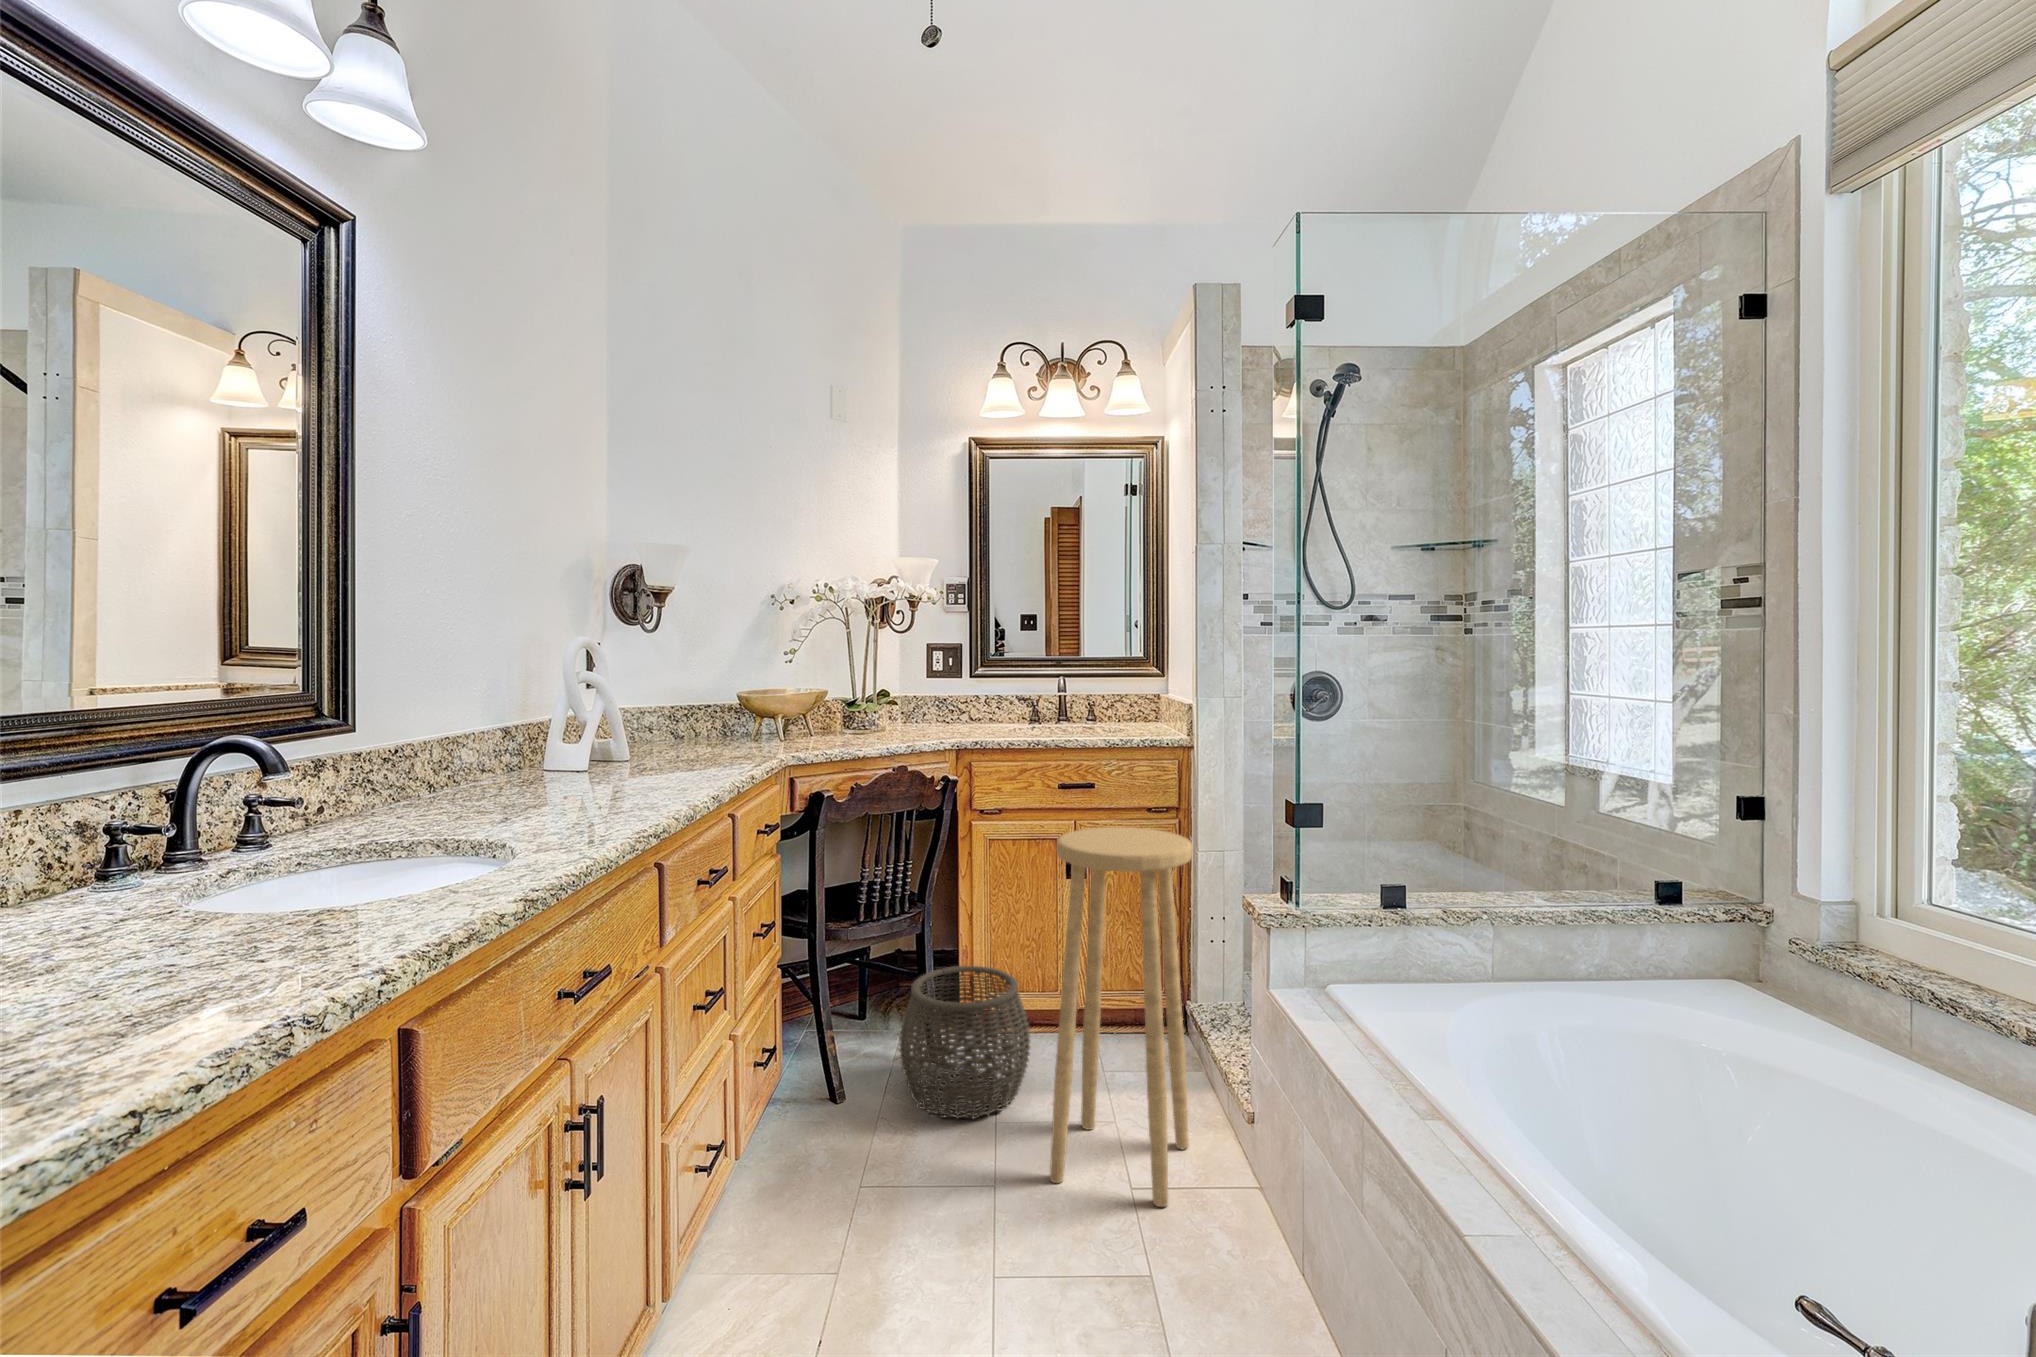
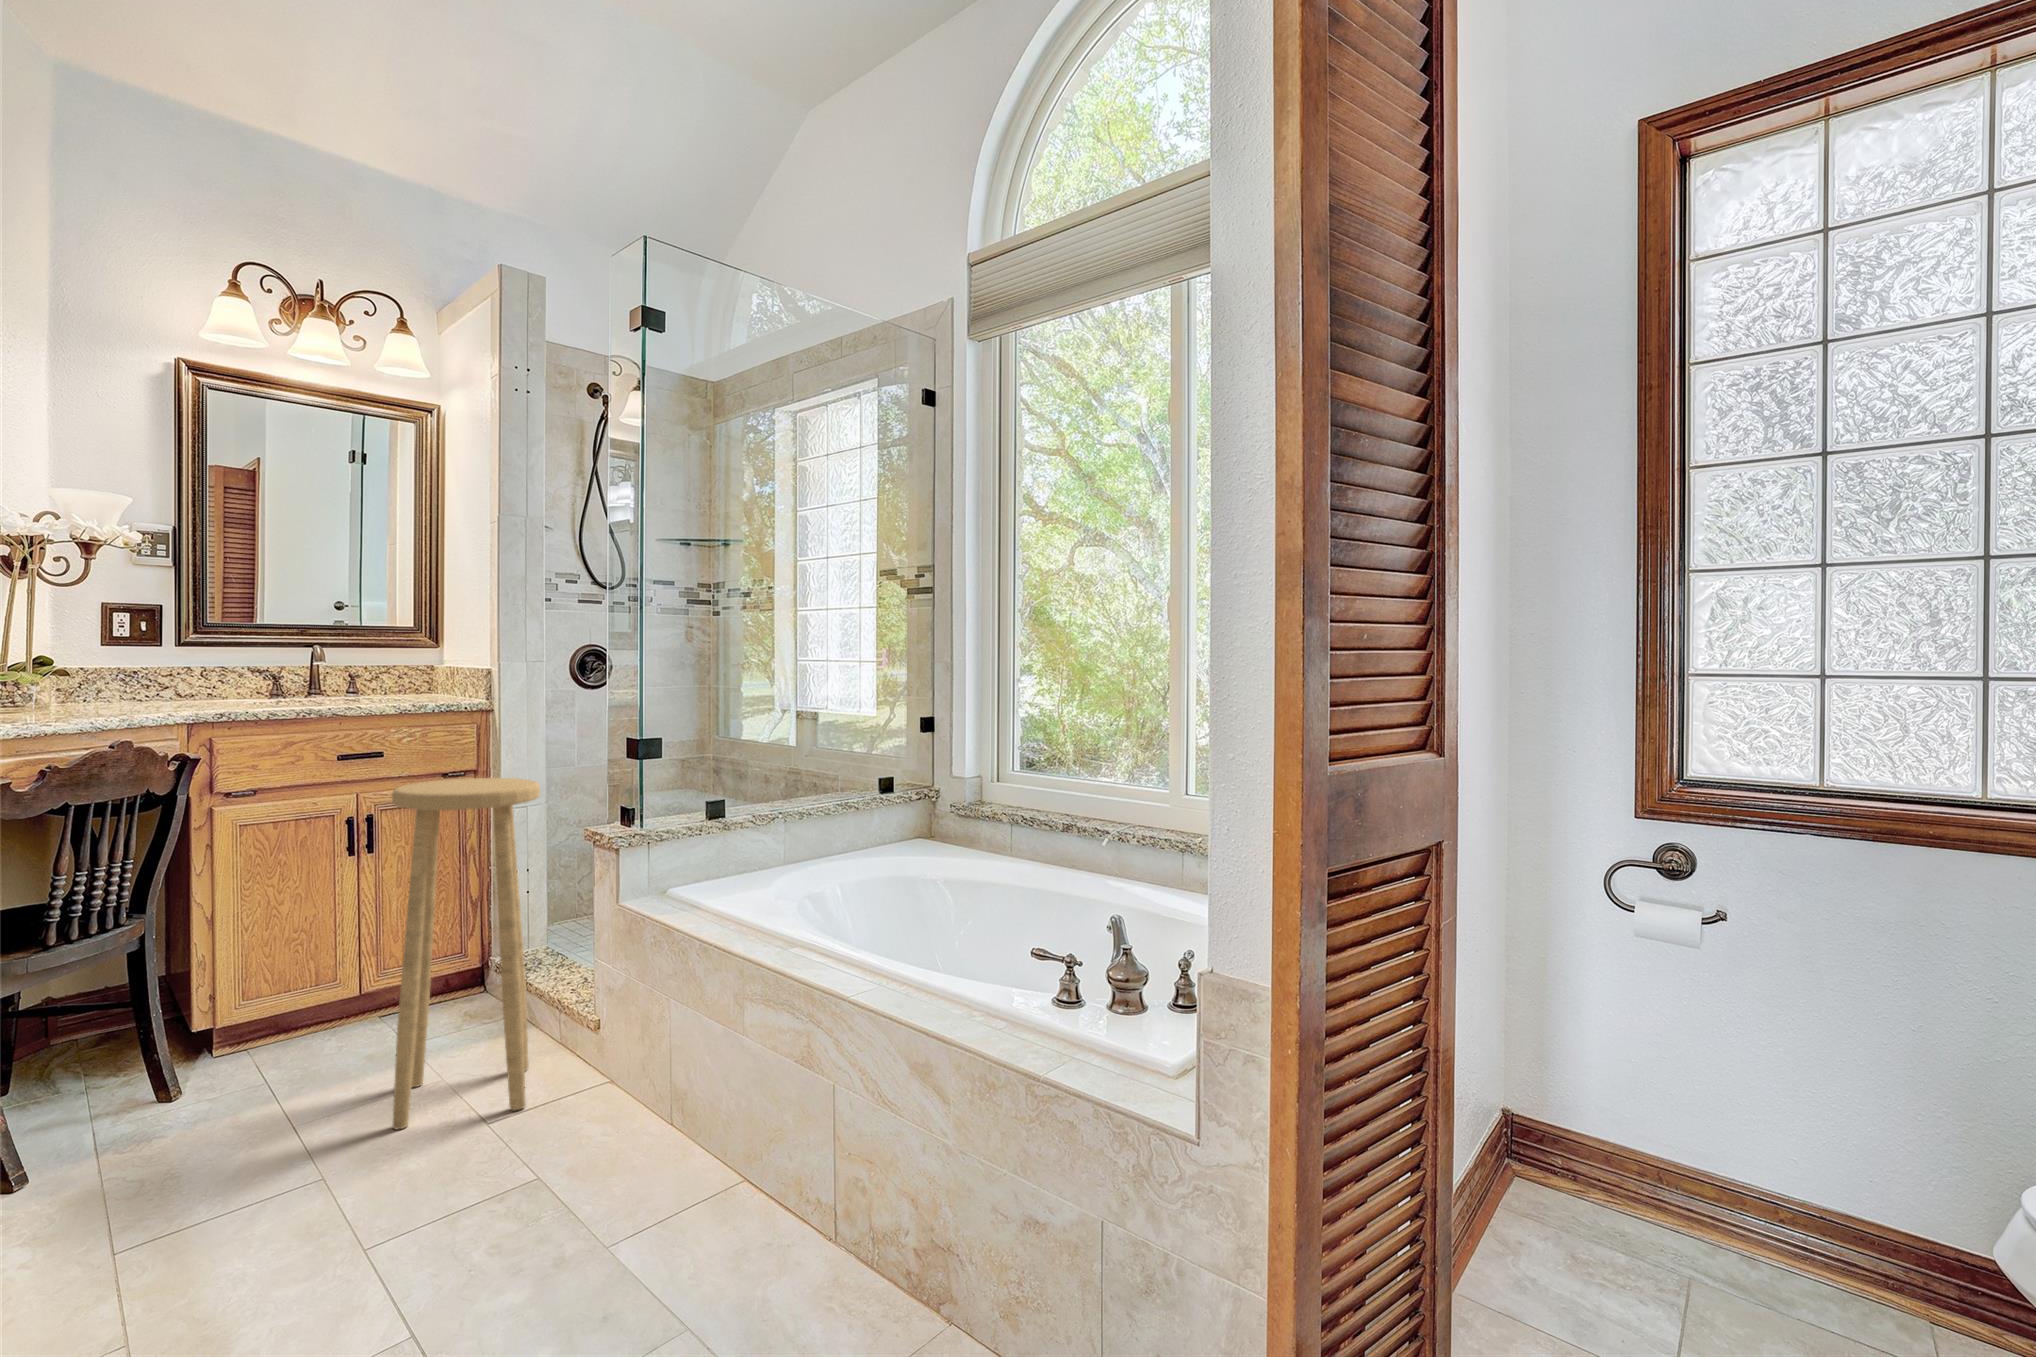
woven basket: present [899,966,1030,1119] -> none [142,960,334,1131]

